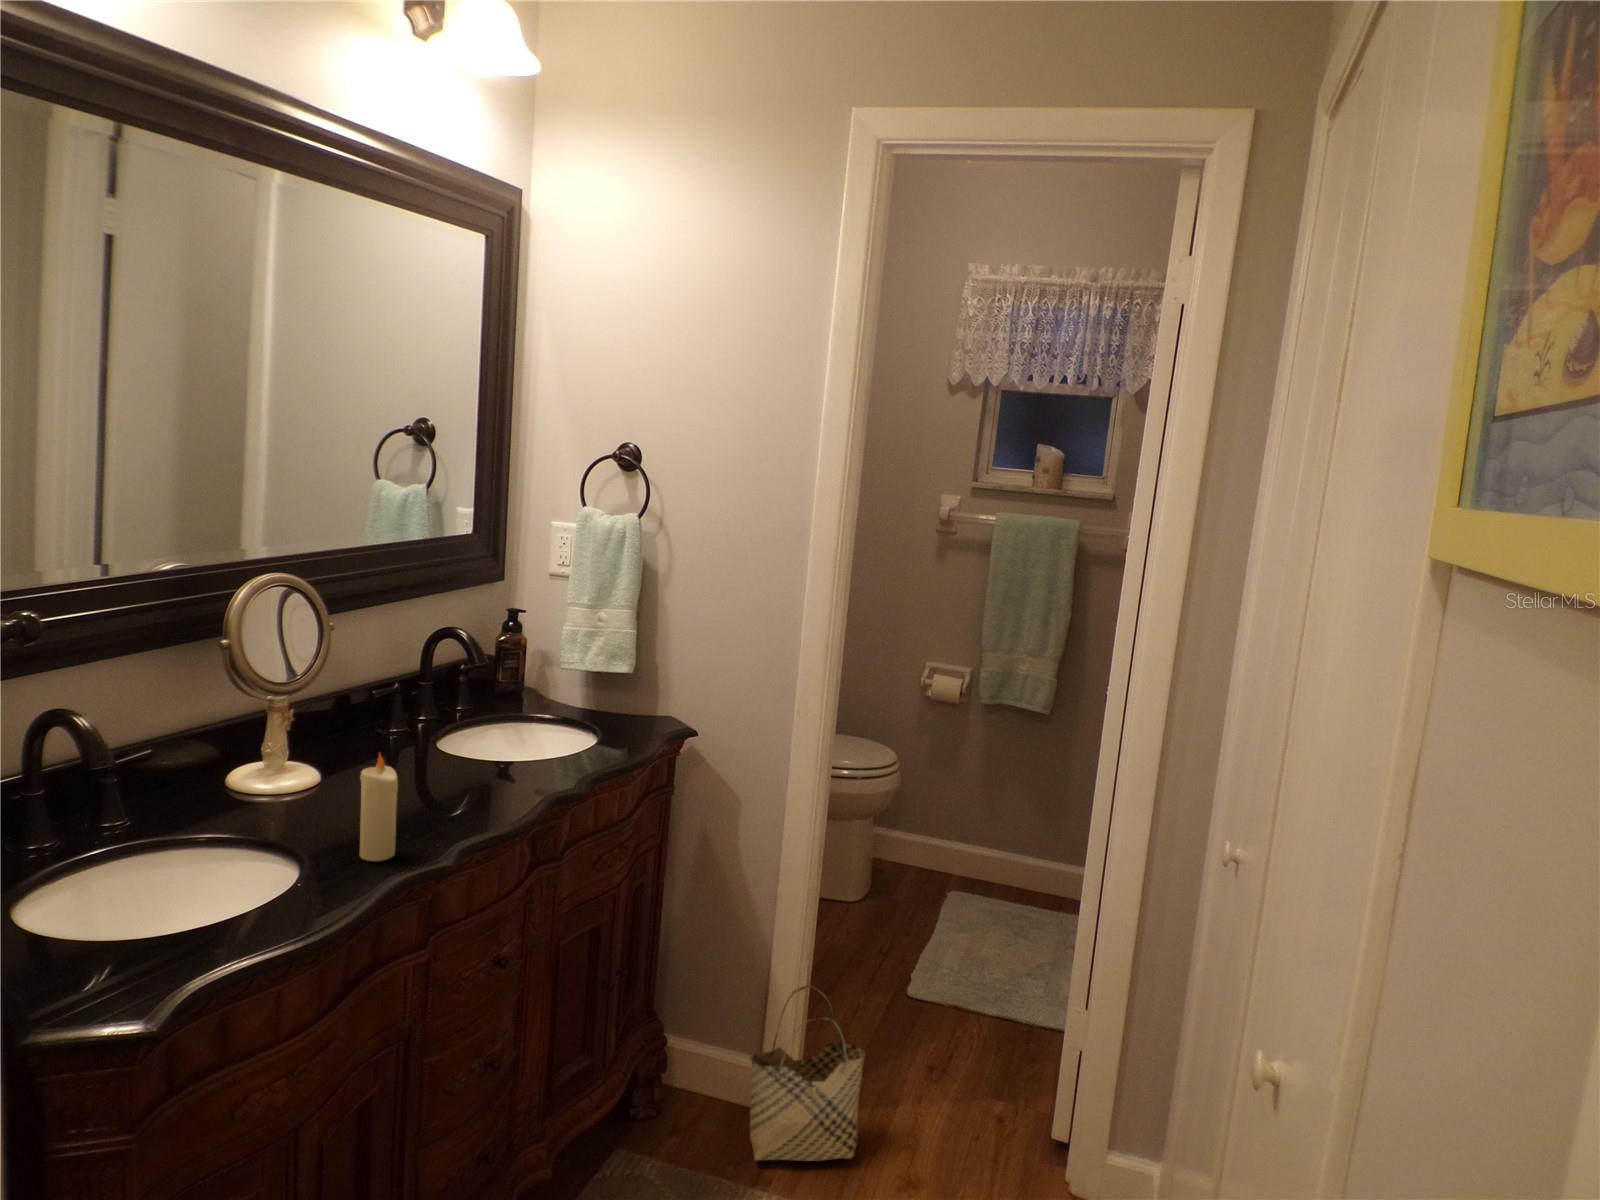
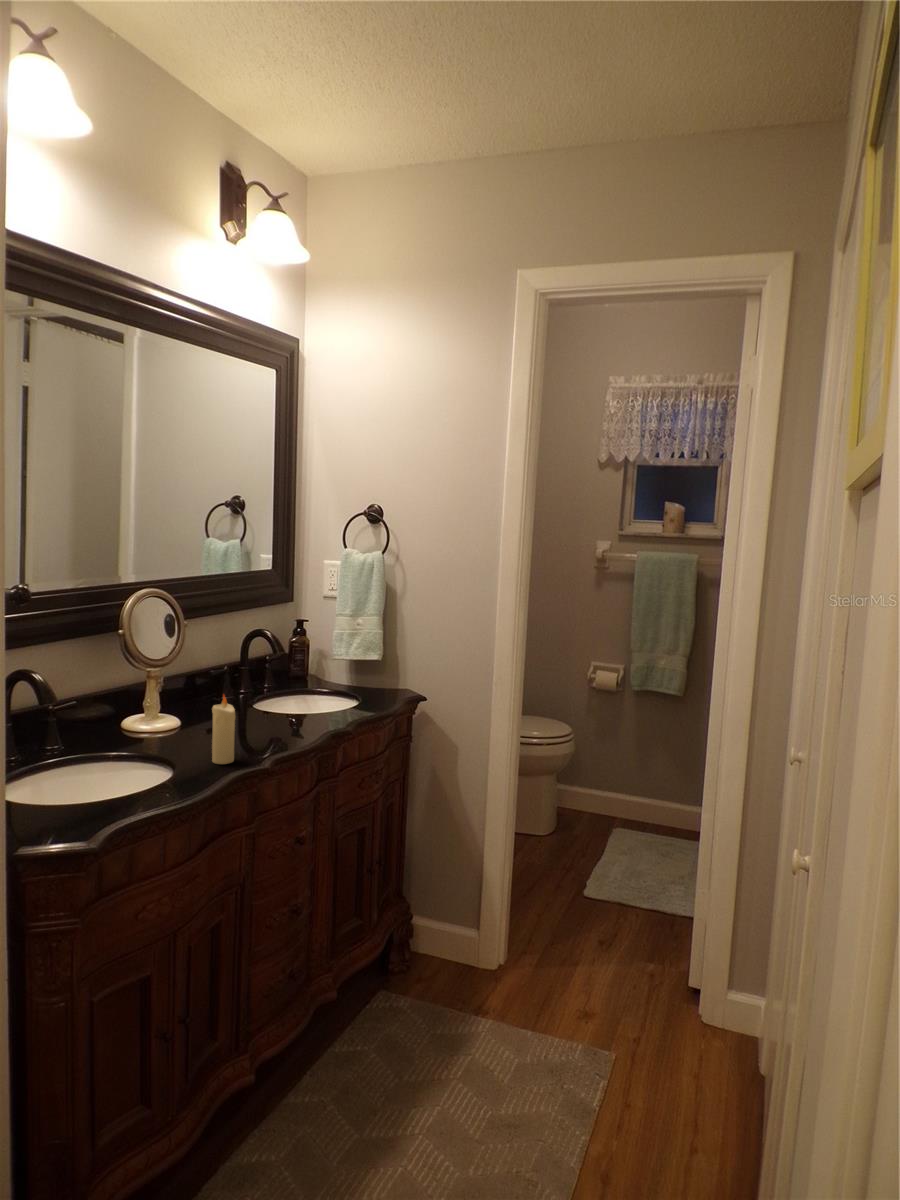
woven basket: present [750,986,865,1161] -> none [470,876,550,1000]

